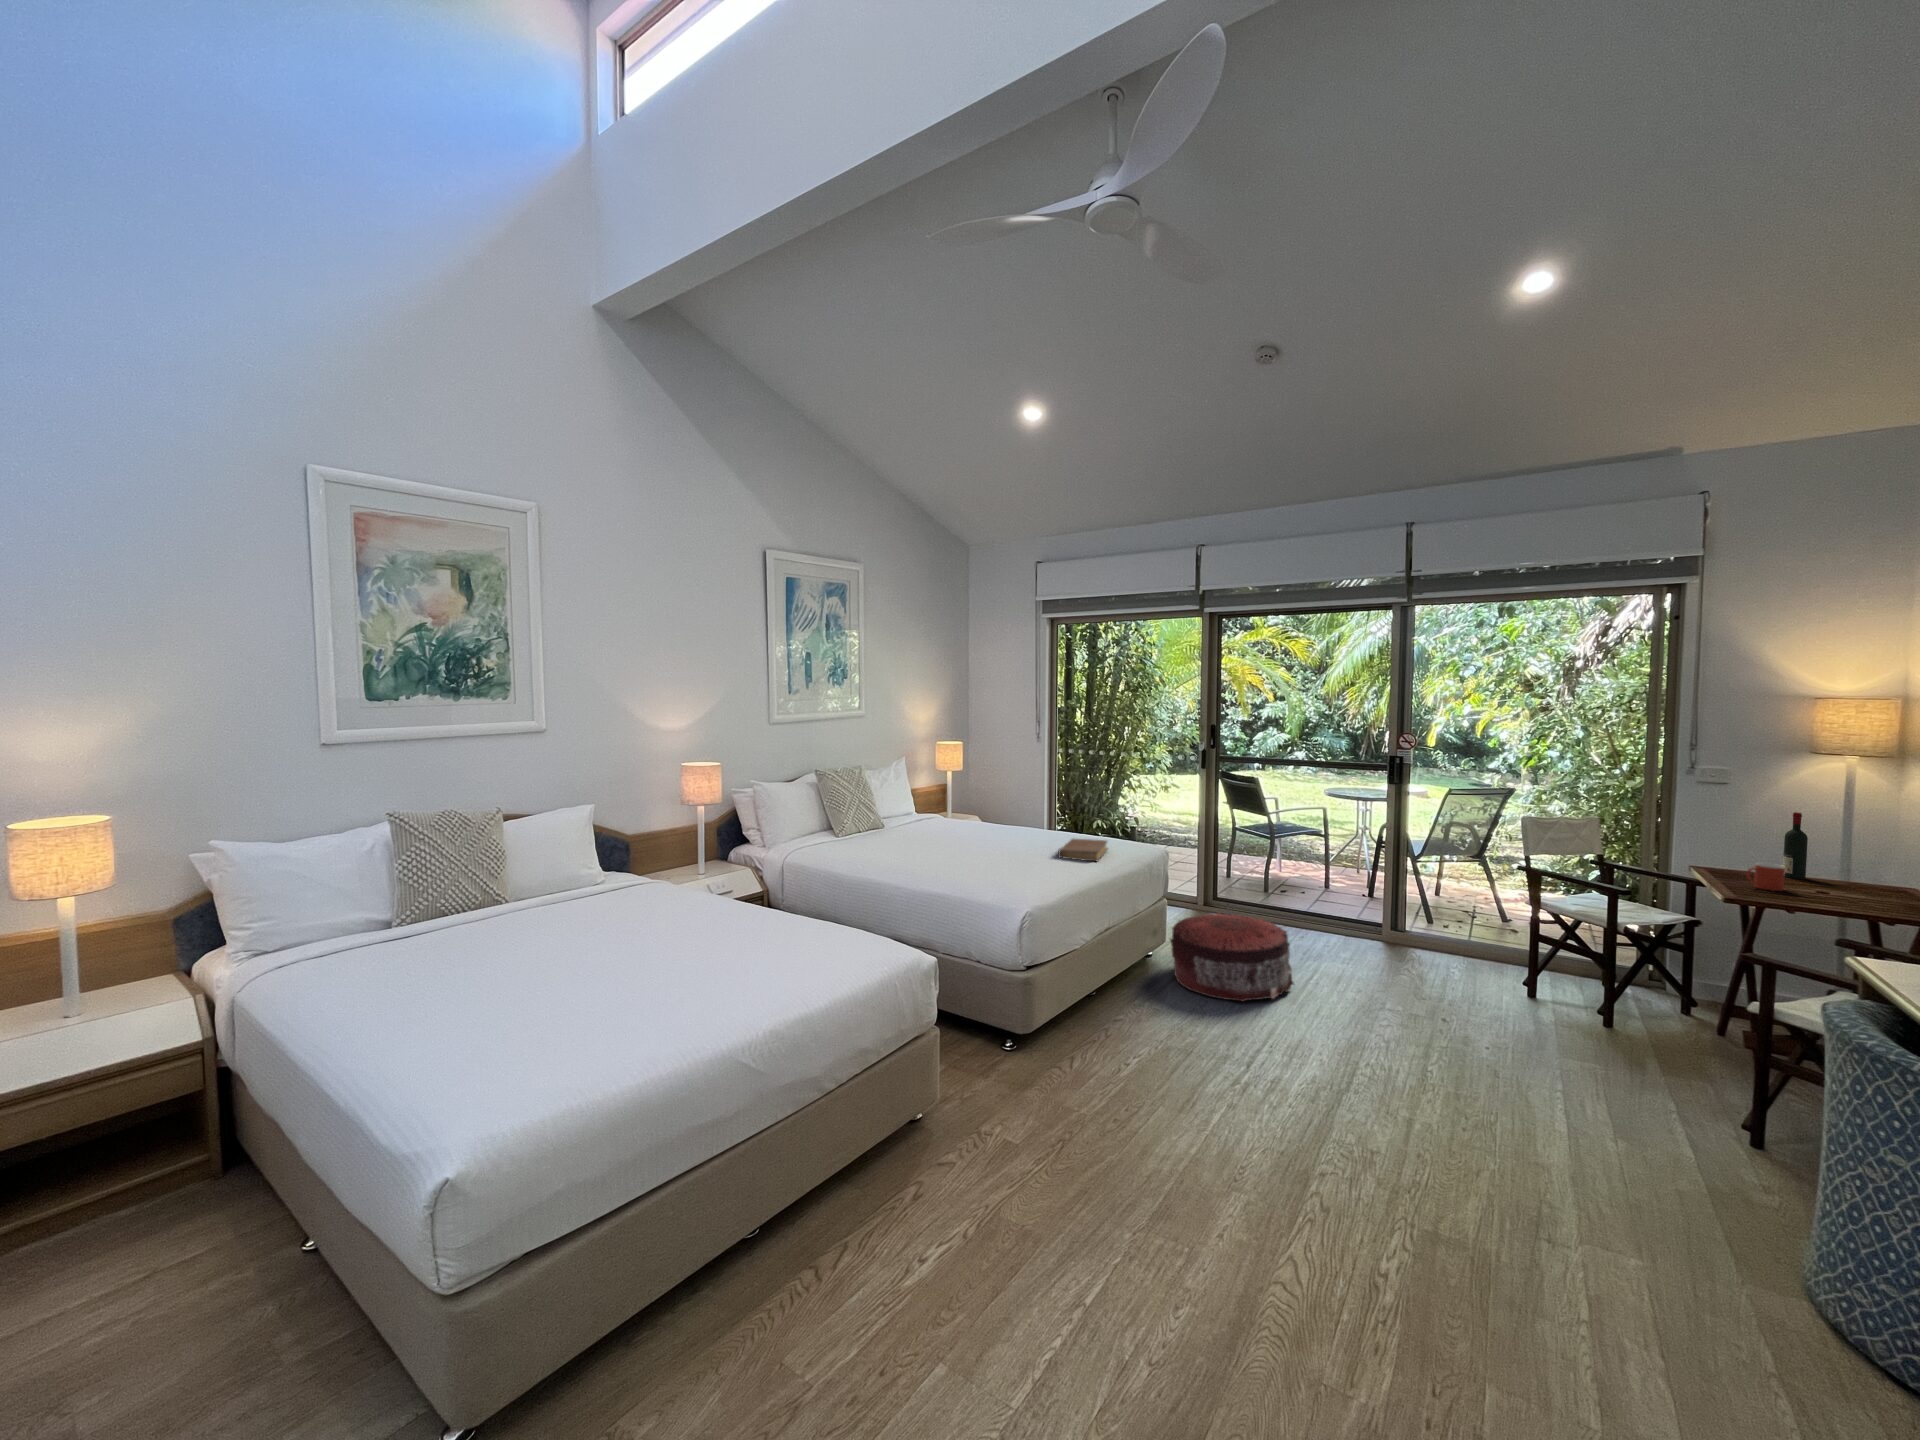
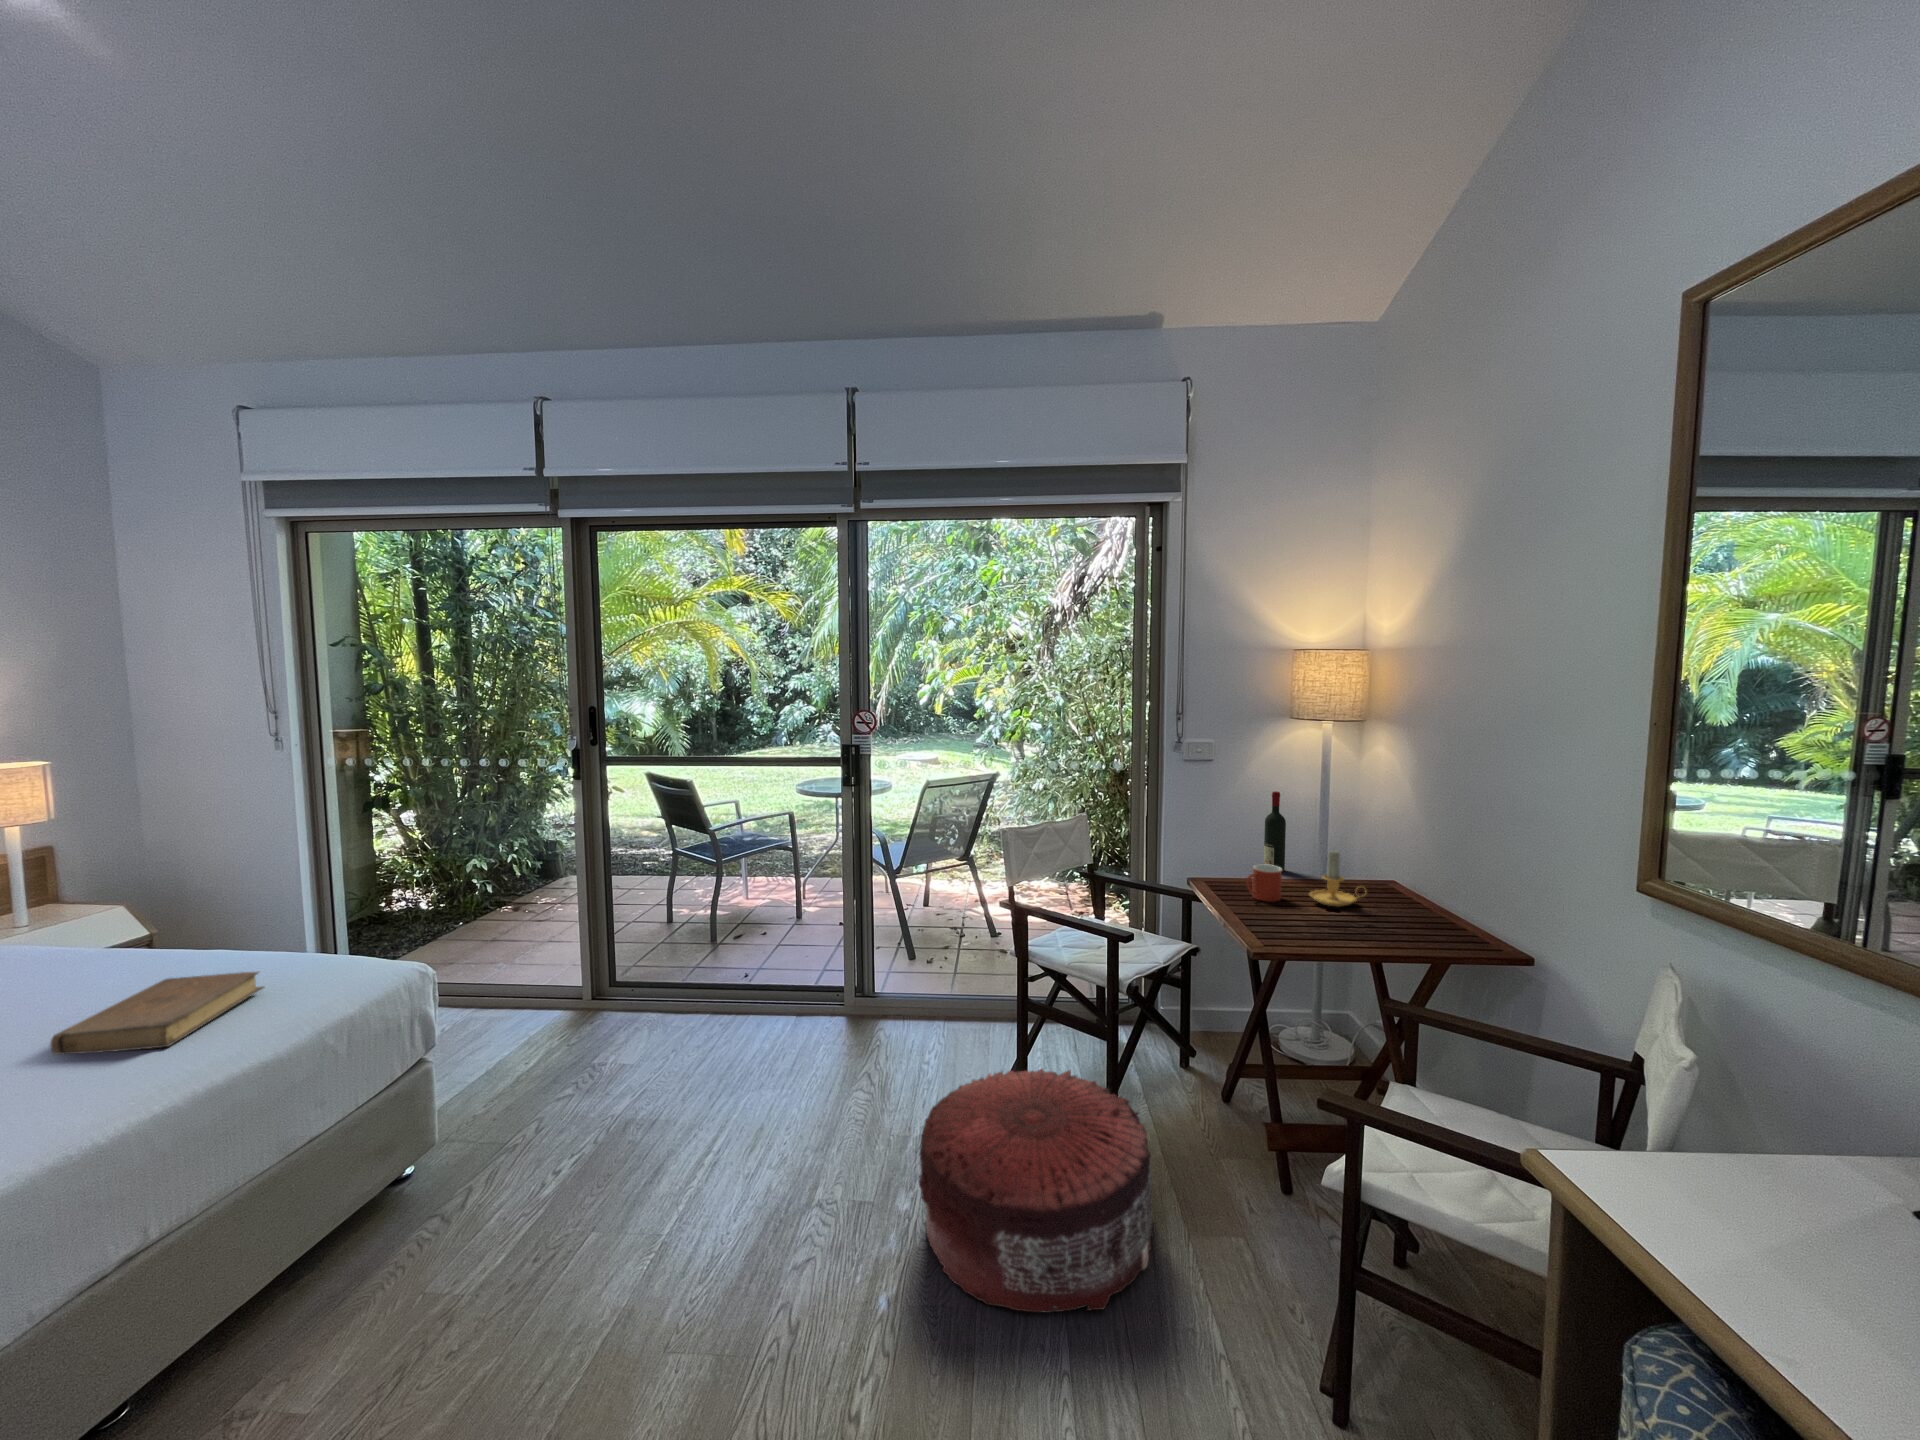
candle: none [1812,854,1875,900] -> present [1310,850,1359,907]
pouf: present [1170,913,1294,1001] -> present [919,1069,1154,1312]

